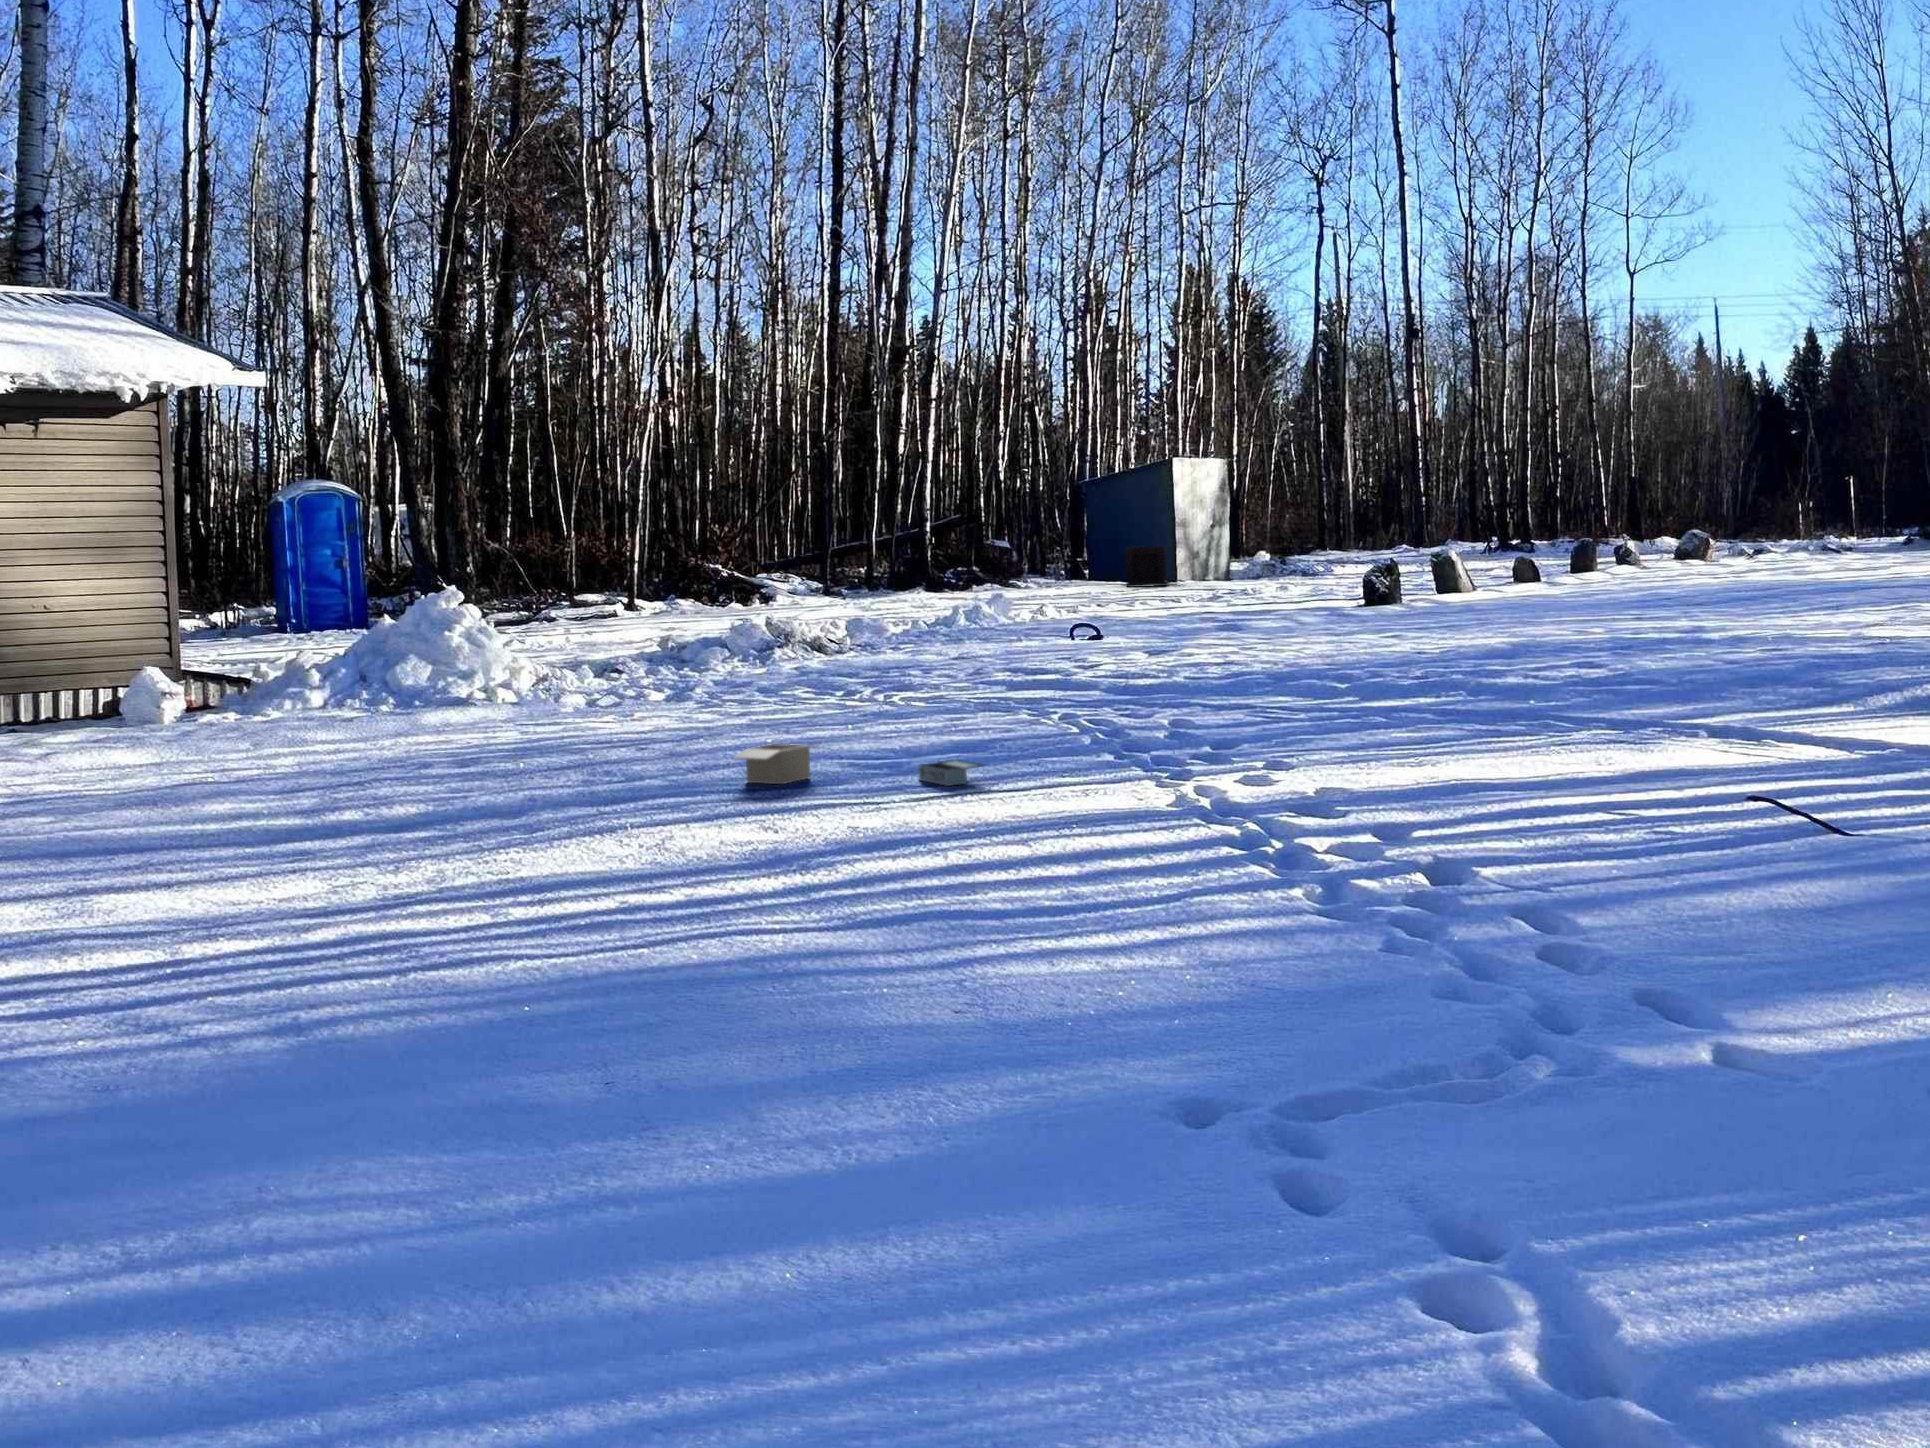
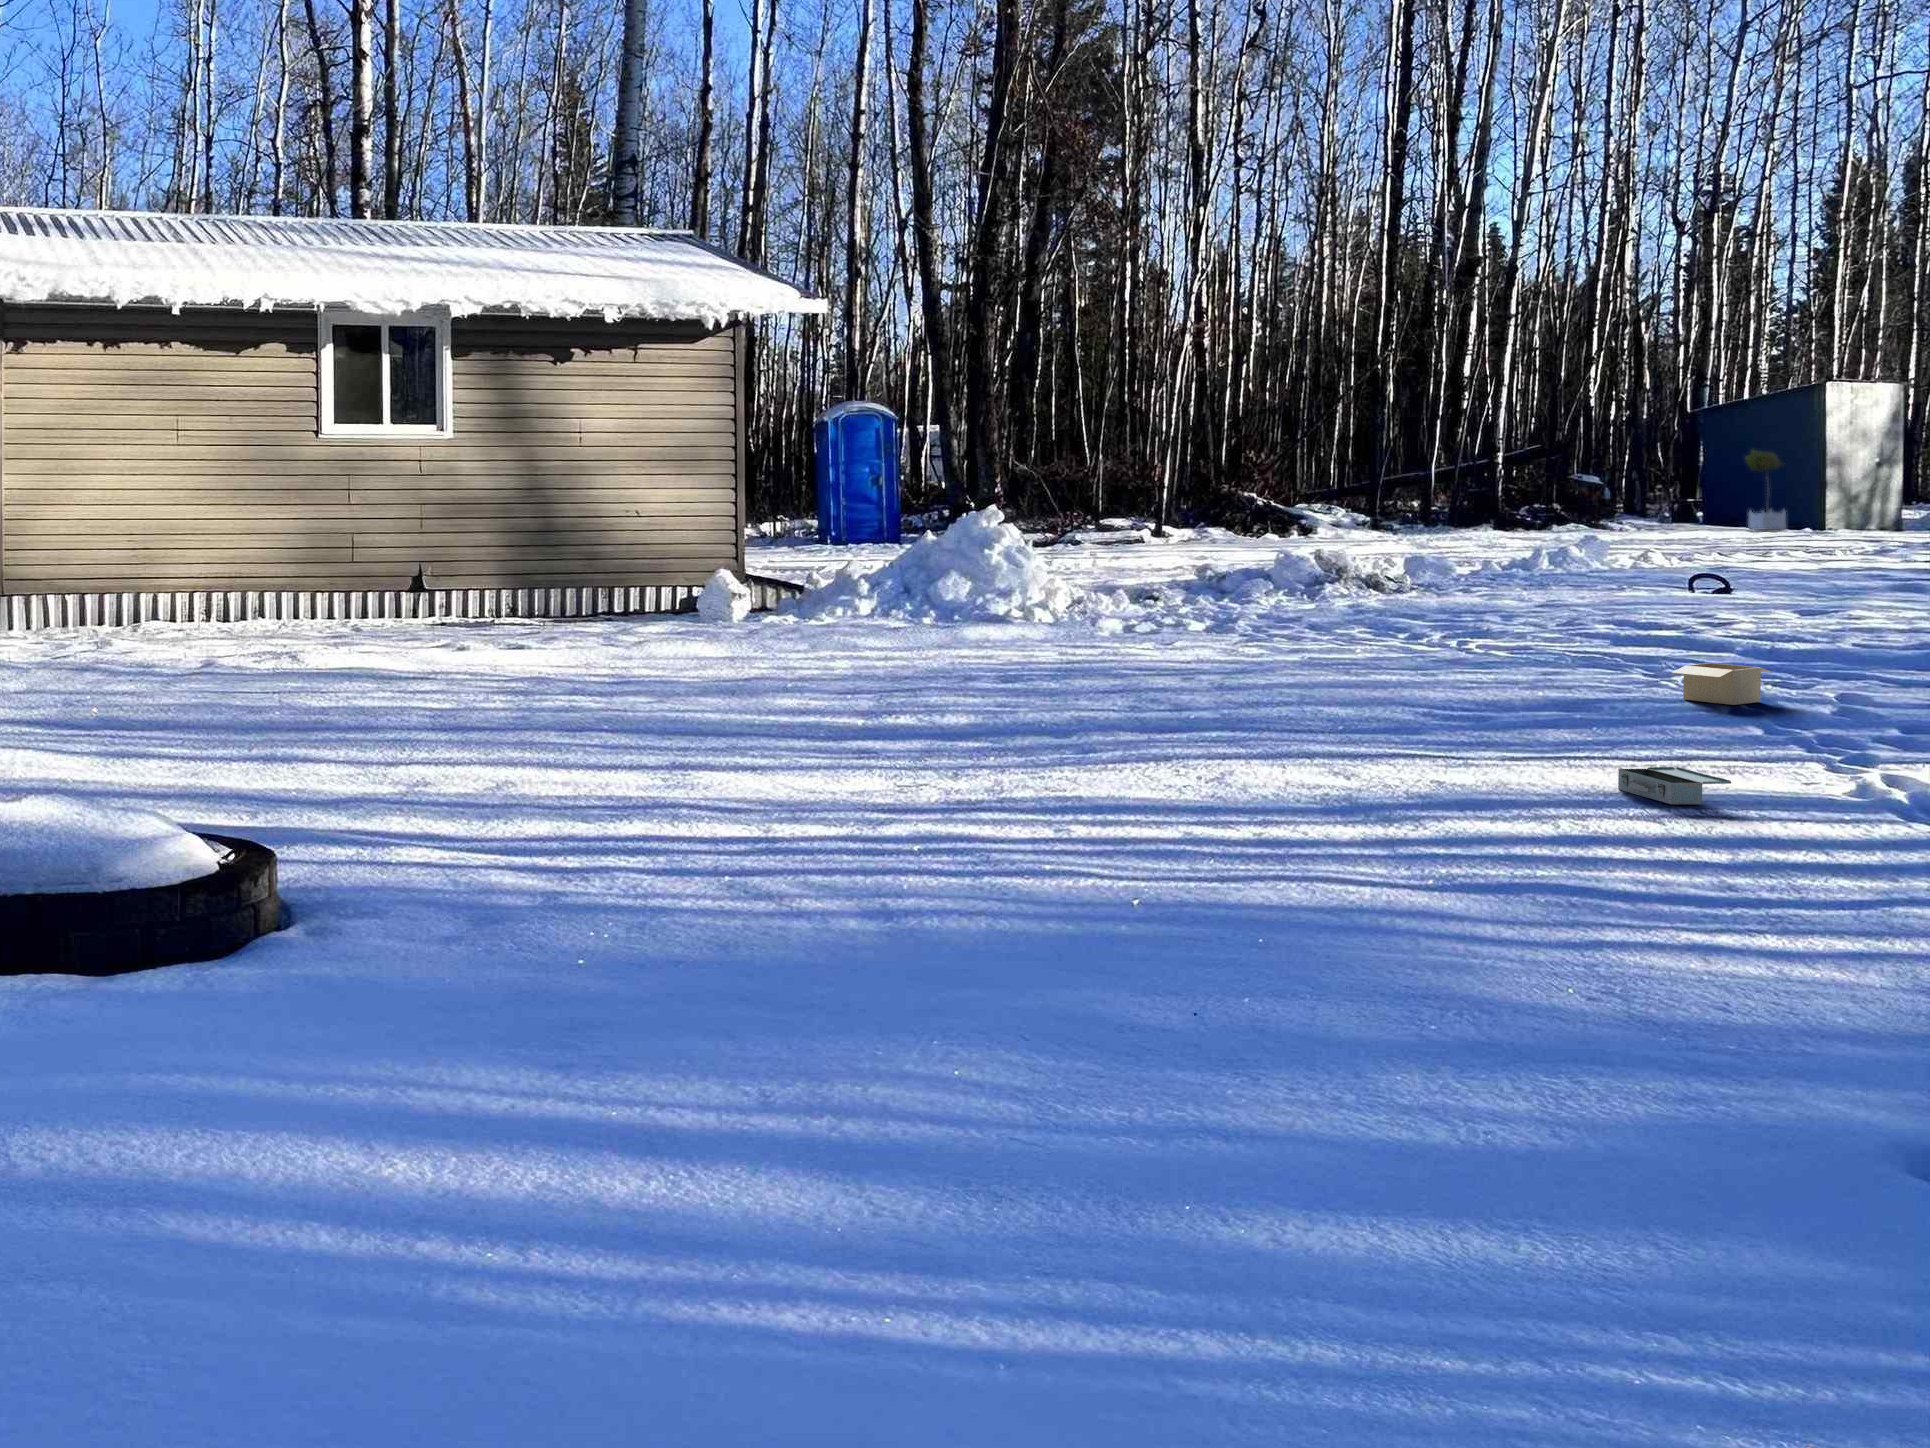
potted tree: none [1095,518,1125,585] -> present [1746,450,1786,530]
wooden crate: present [1125,547,1170,587] -> none [1792,485,1860,535]
cardboard box: present [733,744,817,784] -> present [1672,663,1773,705]

